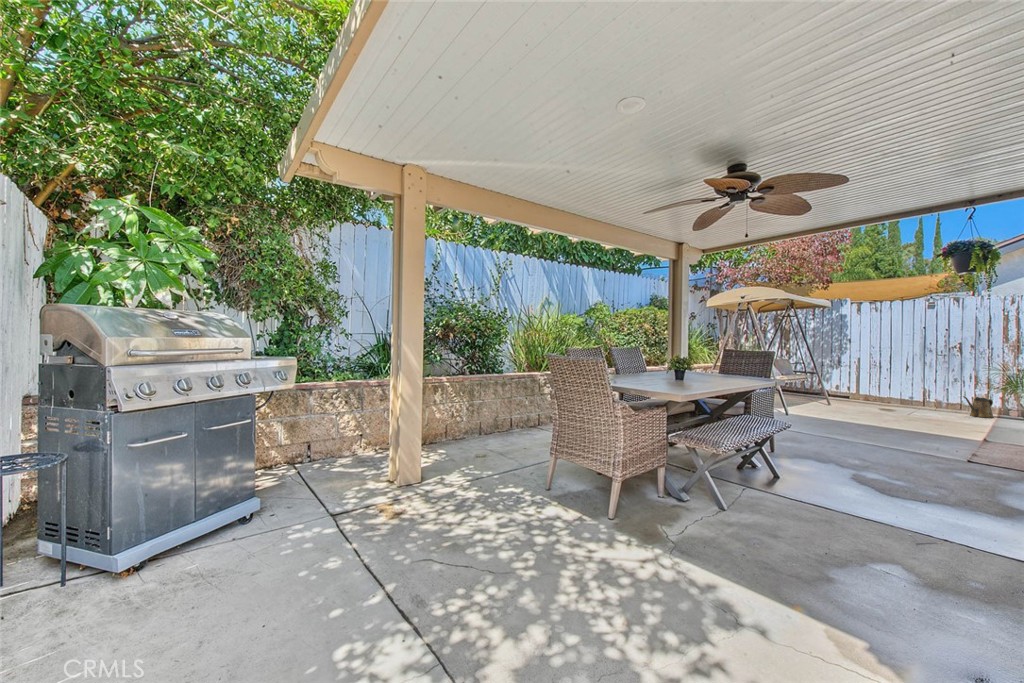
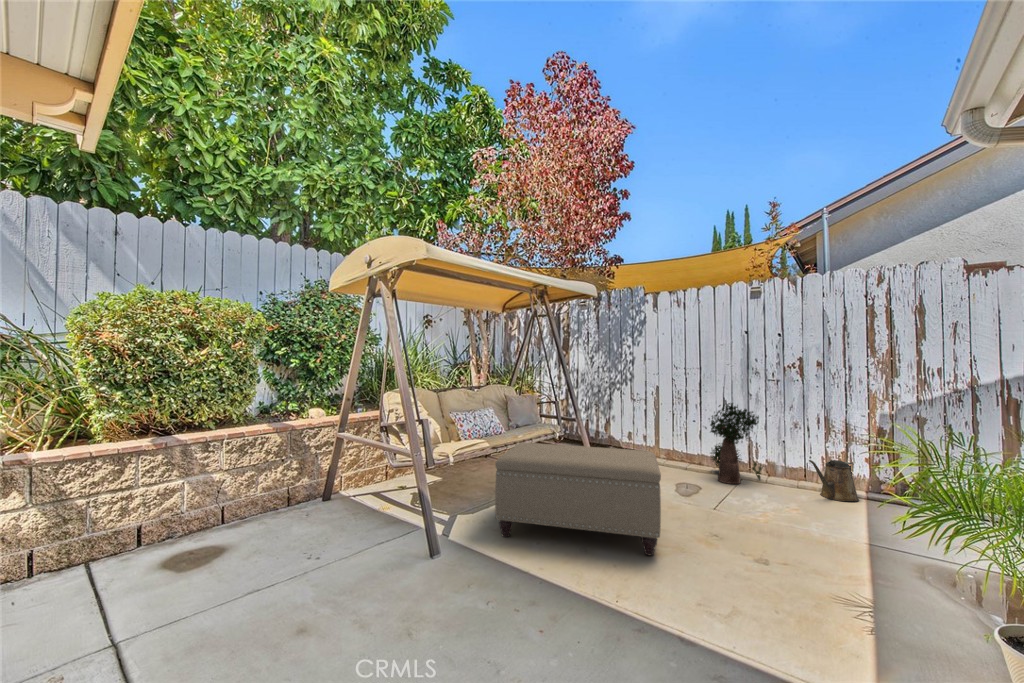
potted plant: none [896,367,934,410] -> present [705,403,764,484]
ottoman: none [802,383,889,424] -> present [495,443,661,555]

